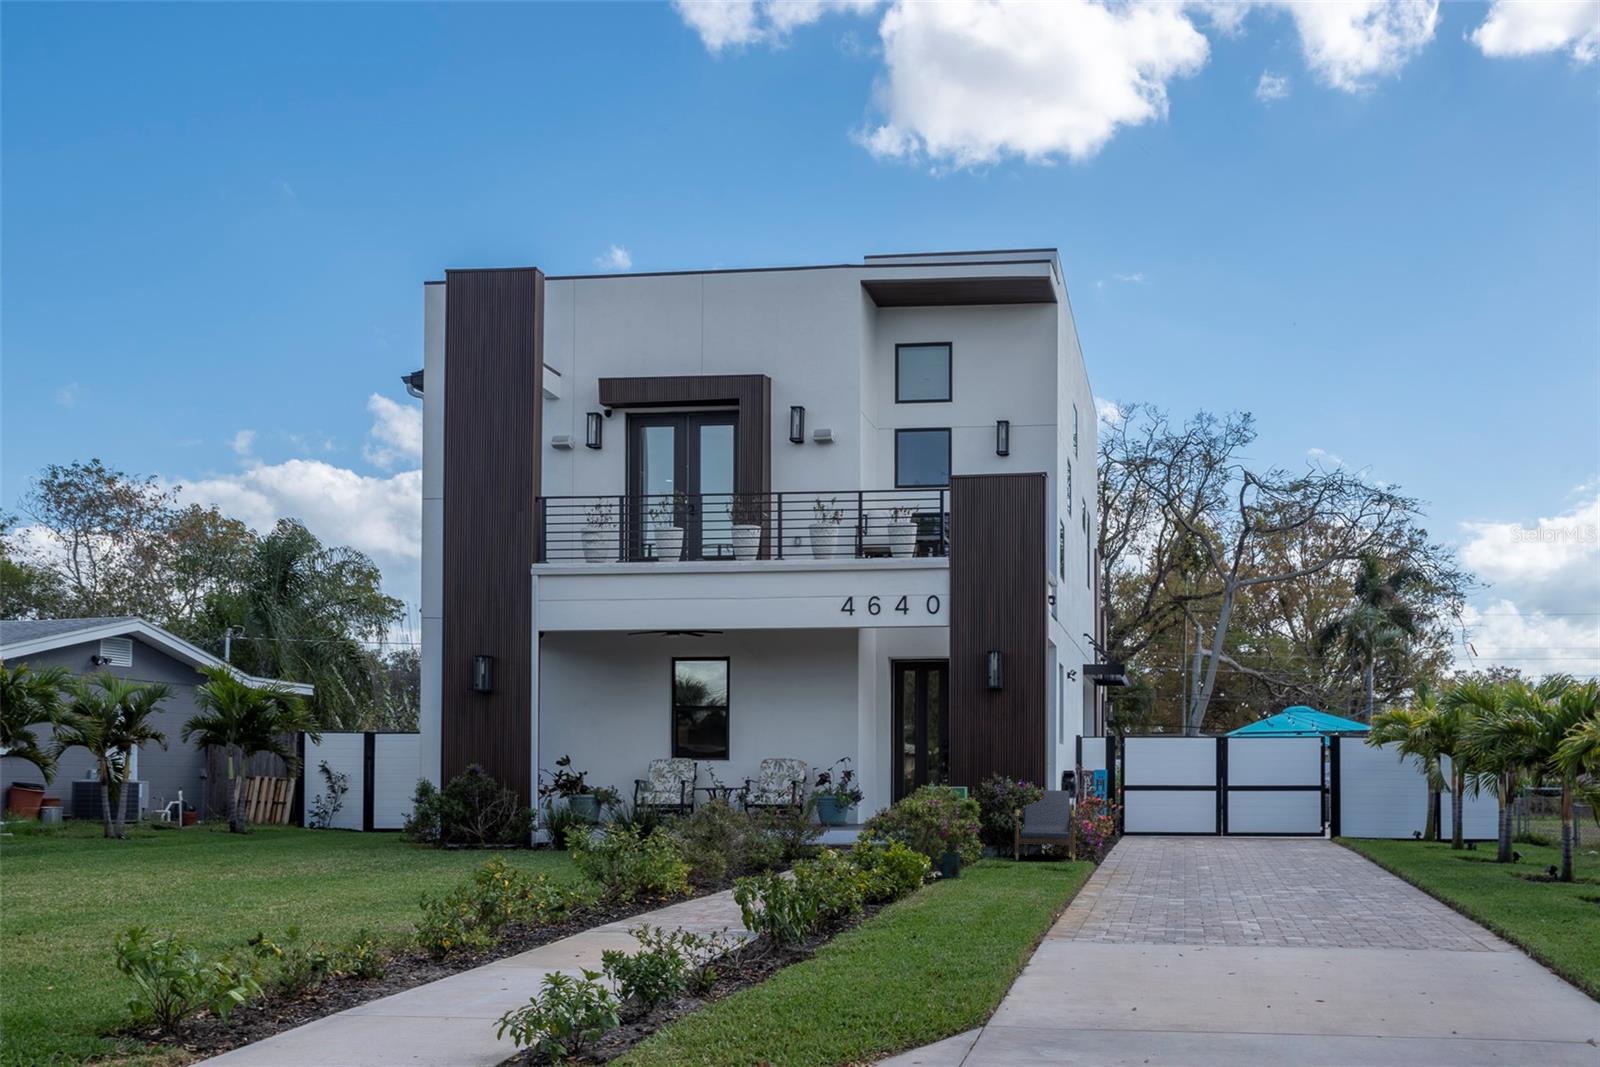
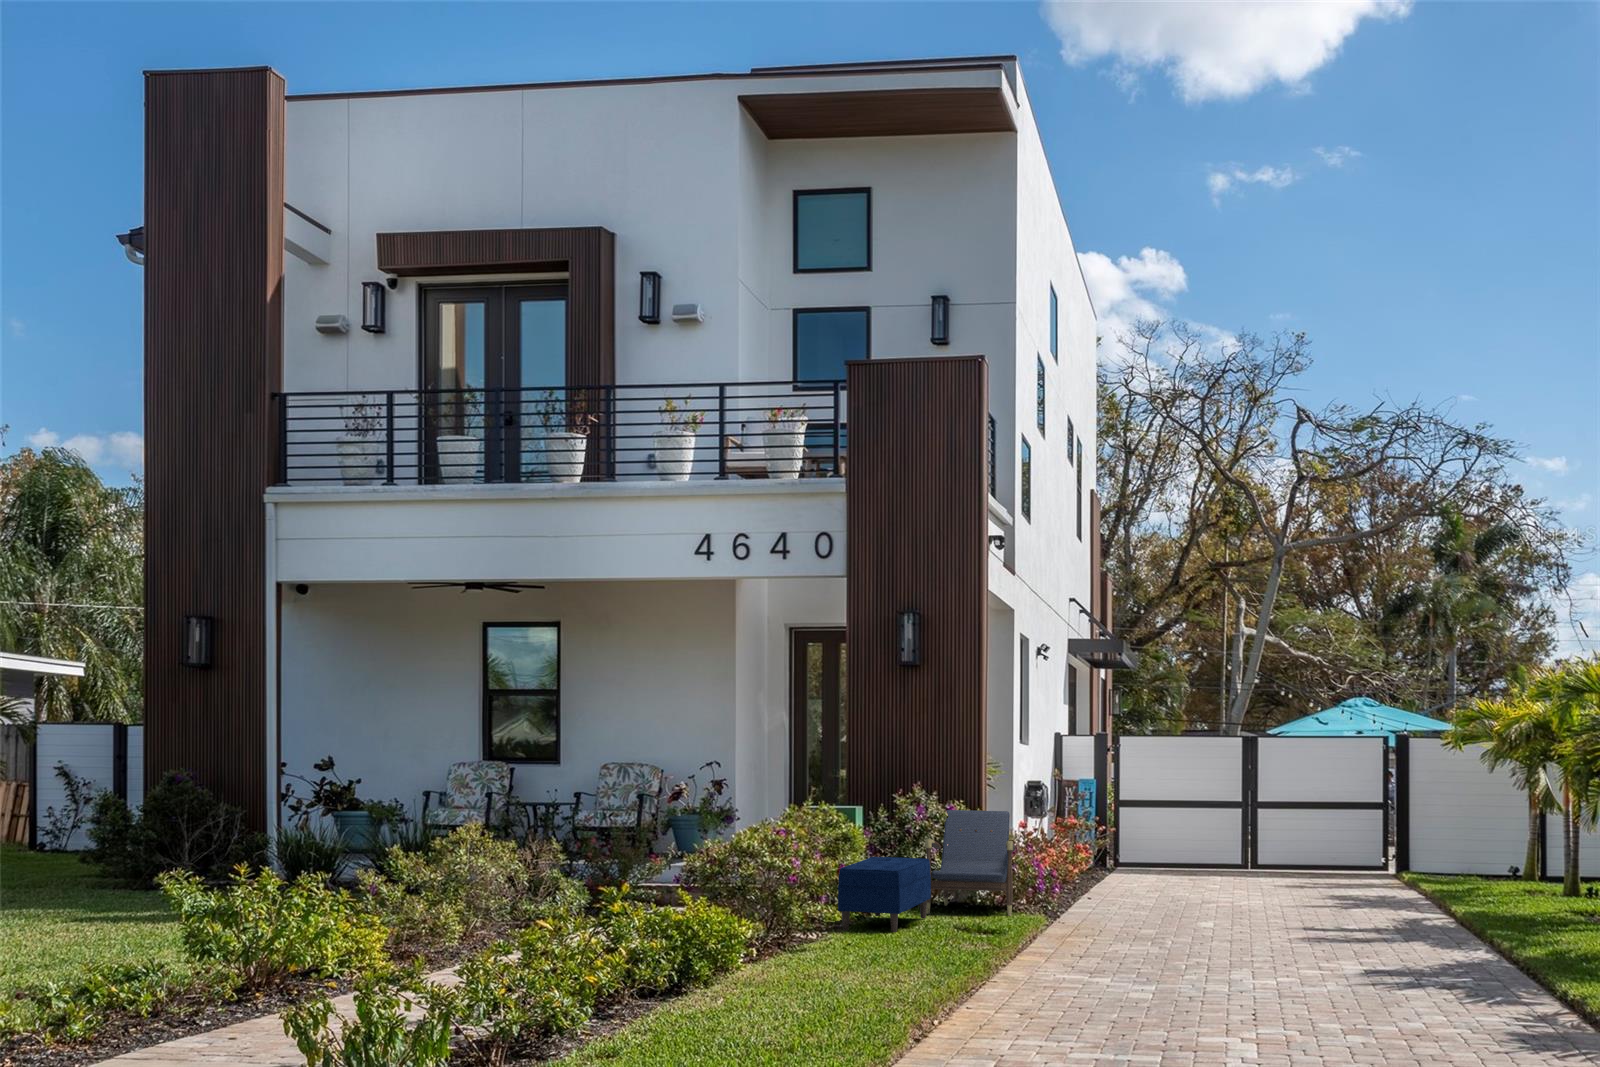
bench: none [965,822,1021,872] -> present [838,857,931,932]
watering can: present [925,849,960,878] -> none [765,899,829,947]

